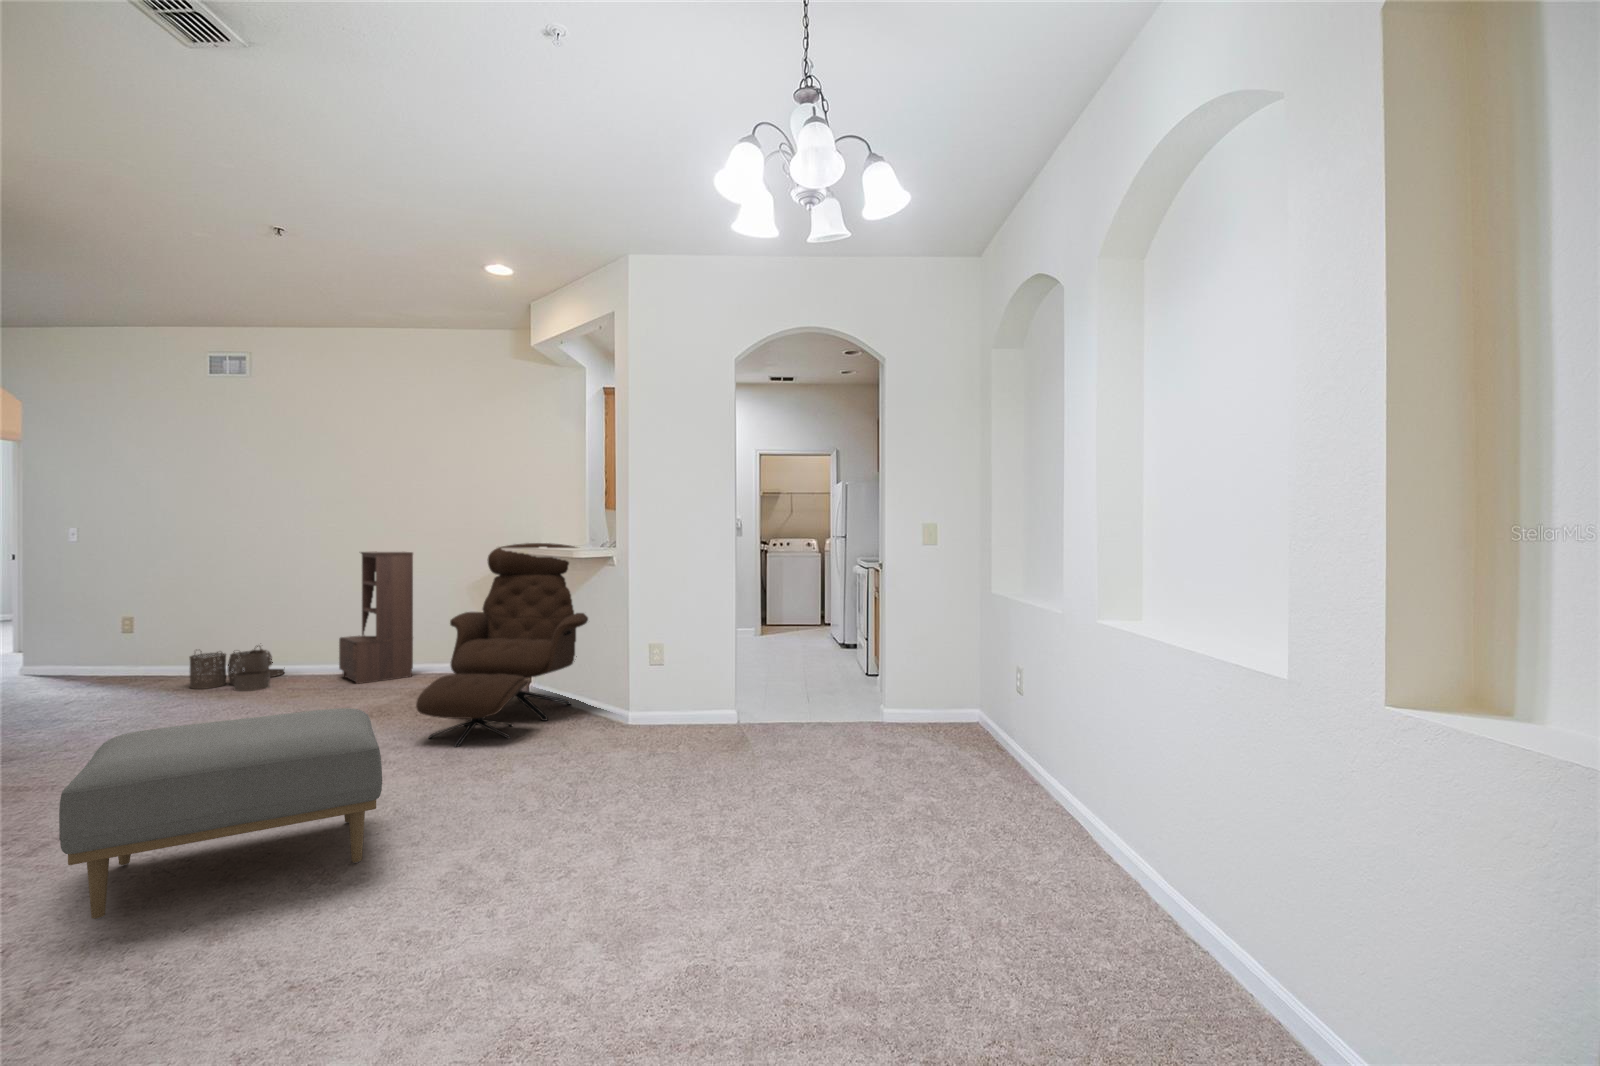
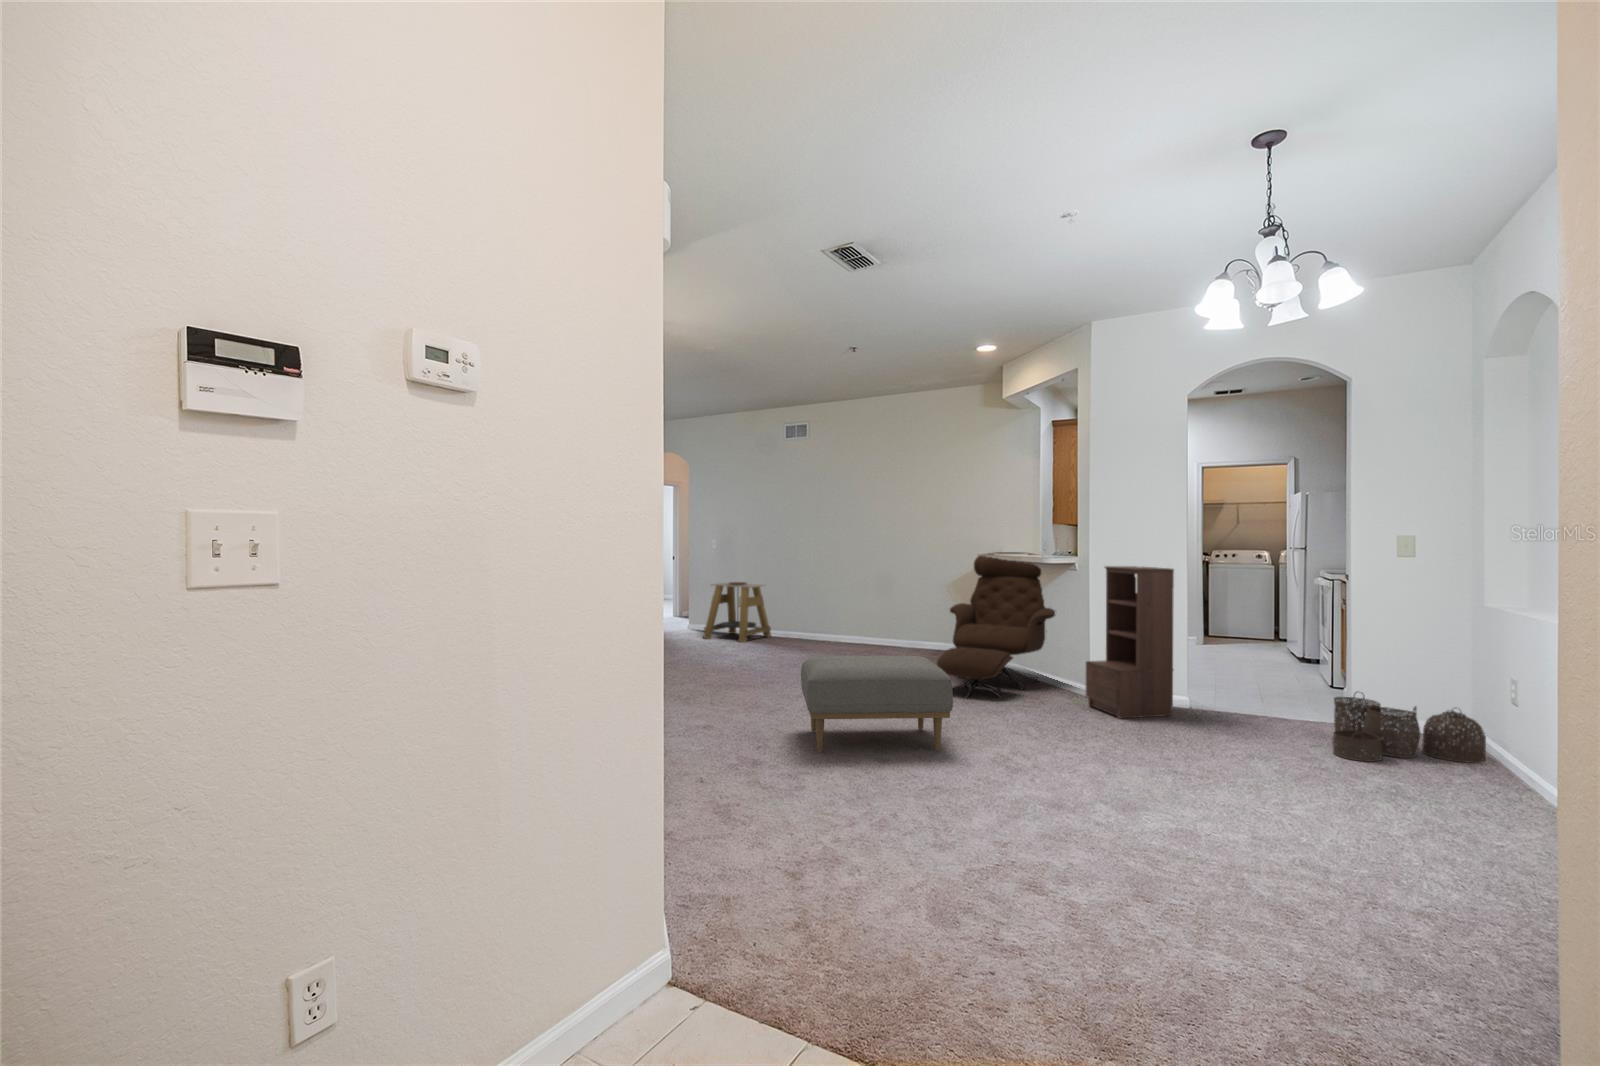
bookshelf: present [339,551,413,684] -> present [1086,566,1174,718]
side table: none [57,594,199,687] -> present [703,582,771,643]
woven basket: present [190,646,284,691] -> present [1332,693,1486,763]

